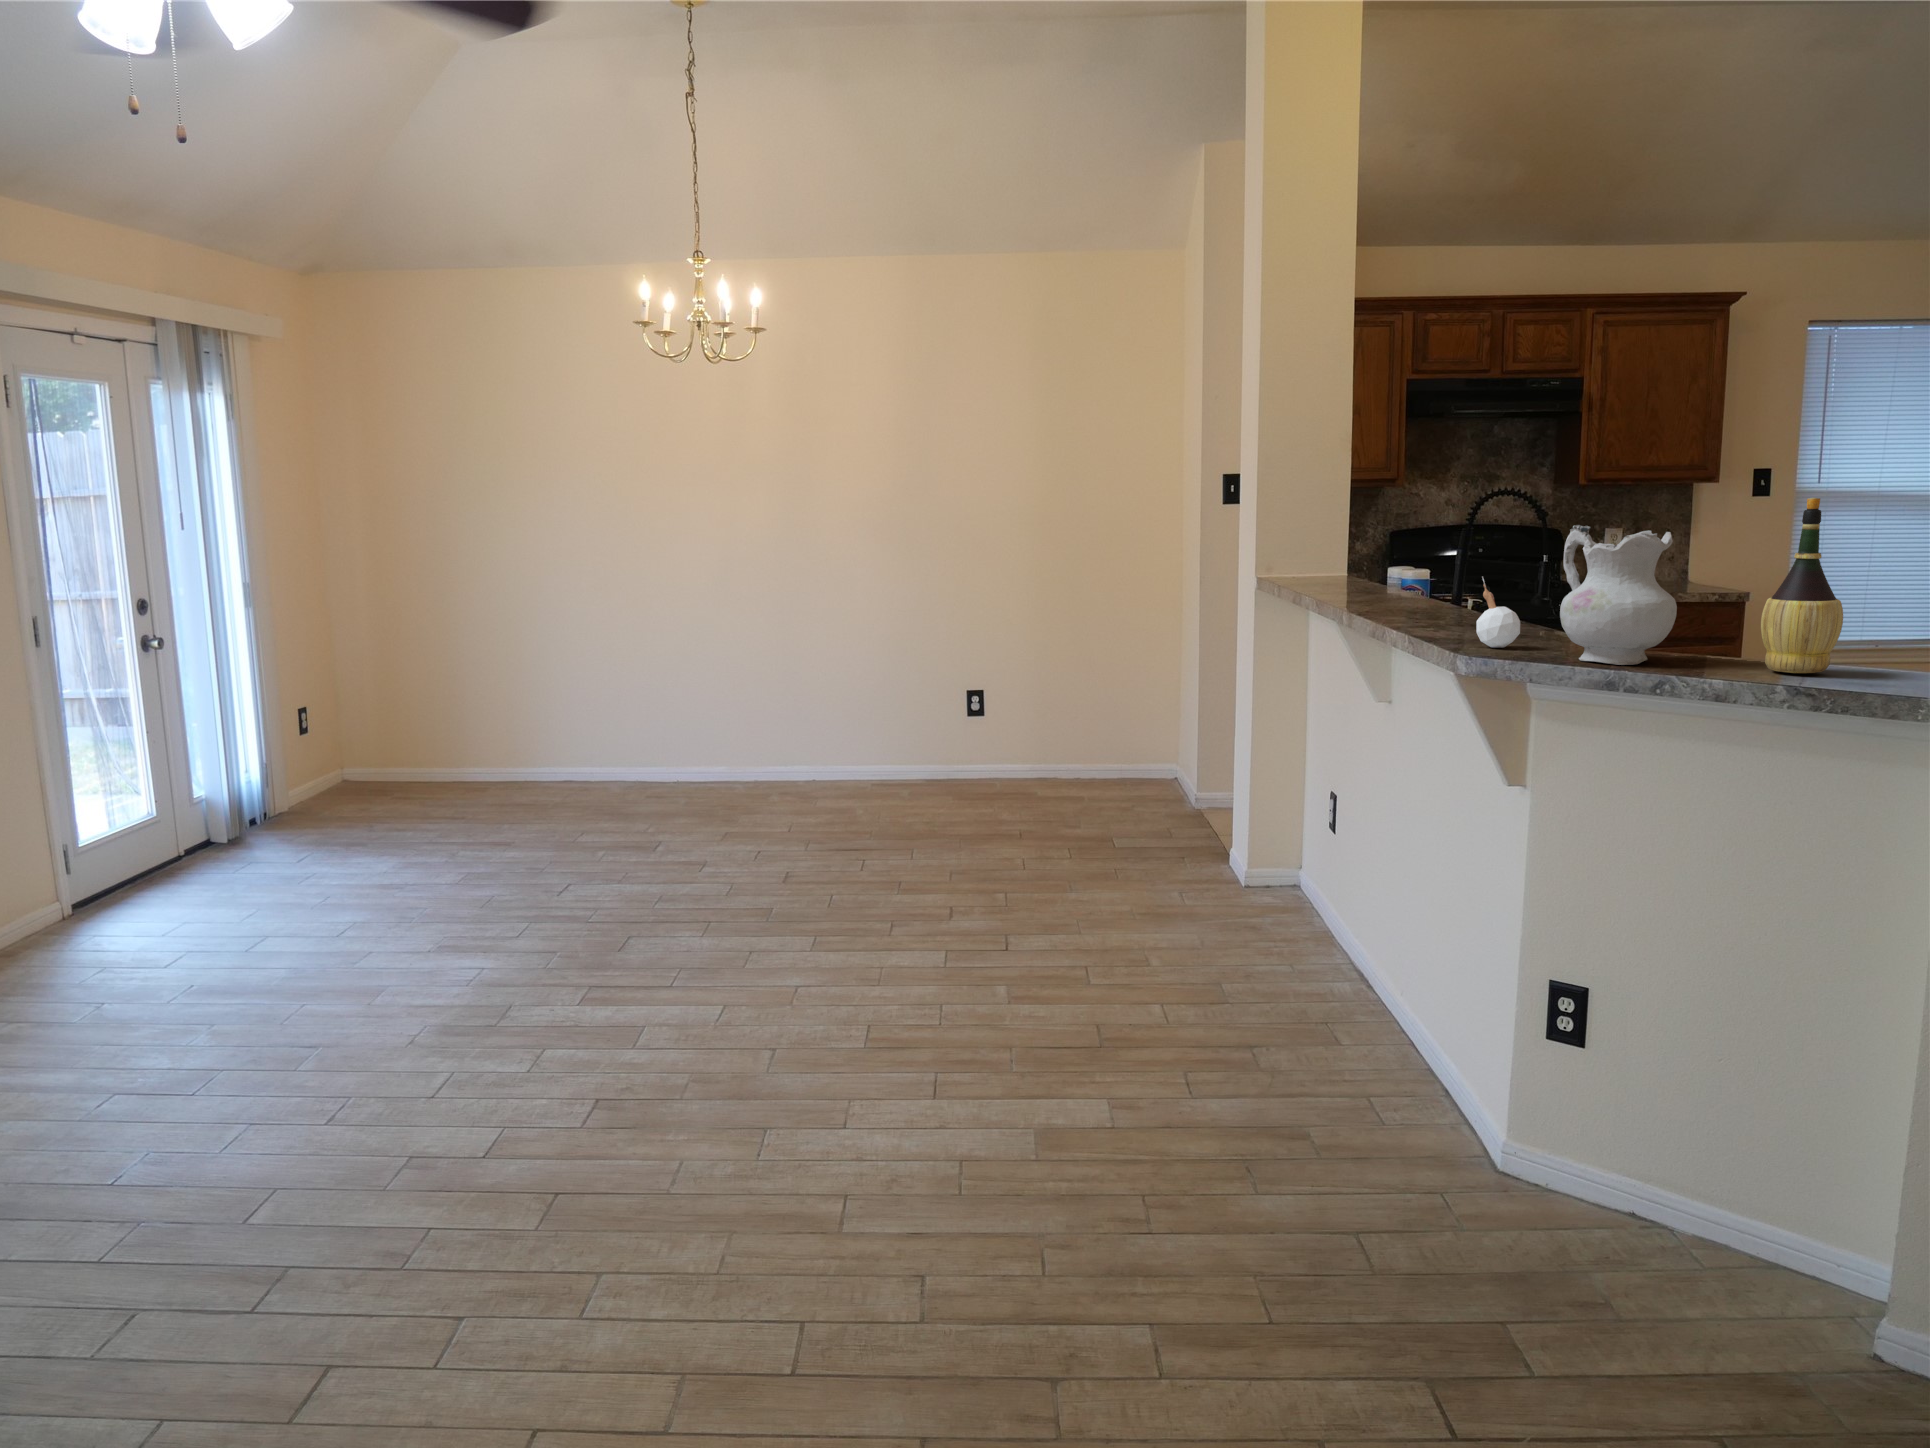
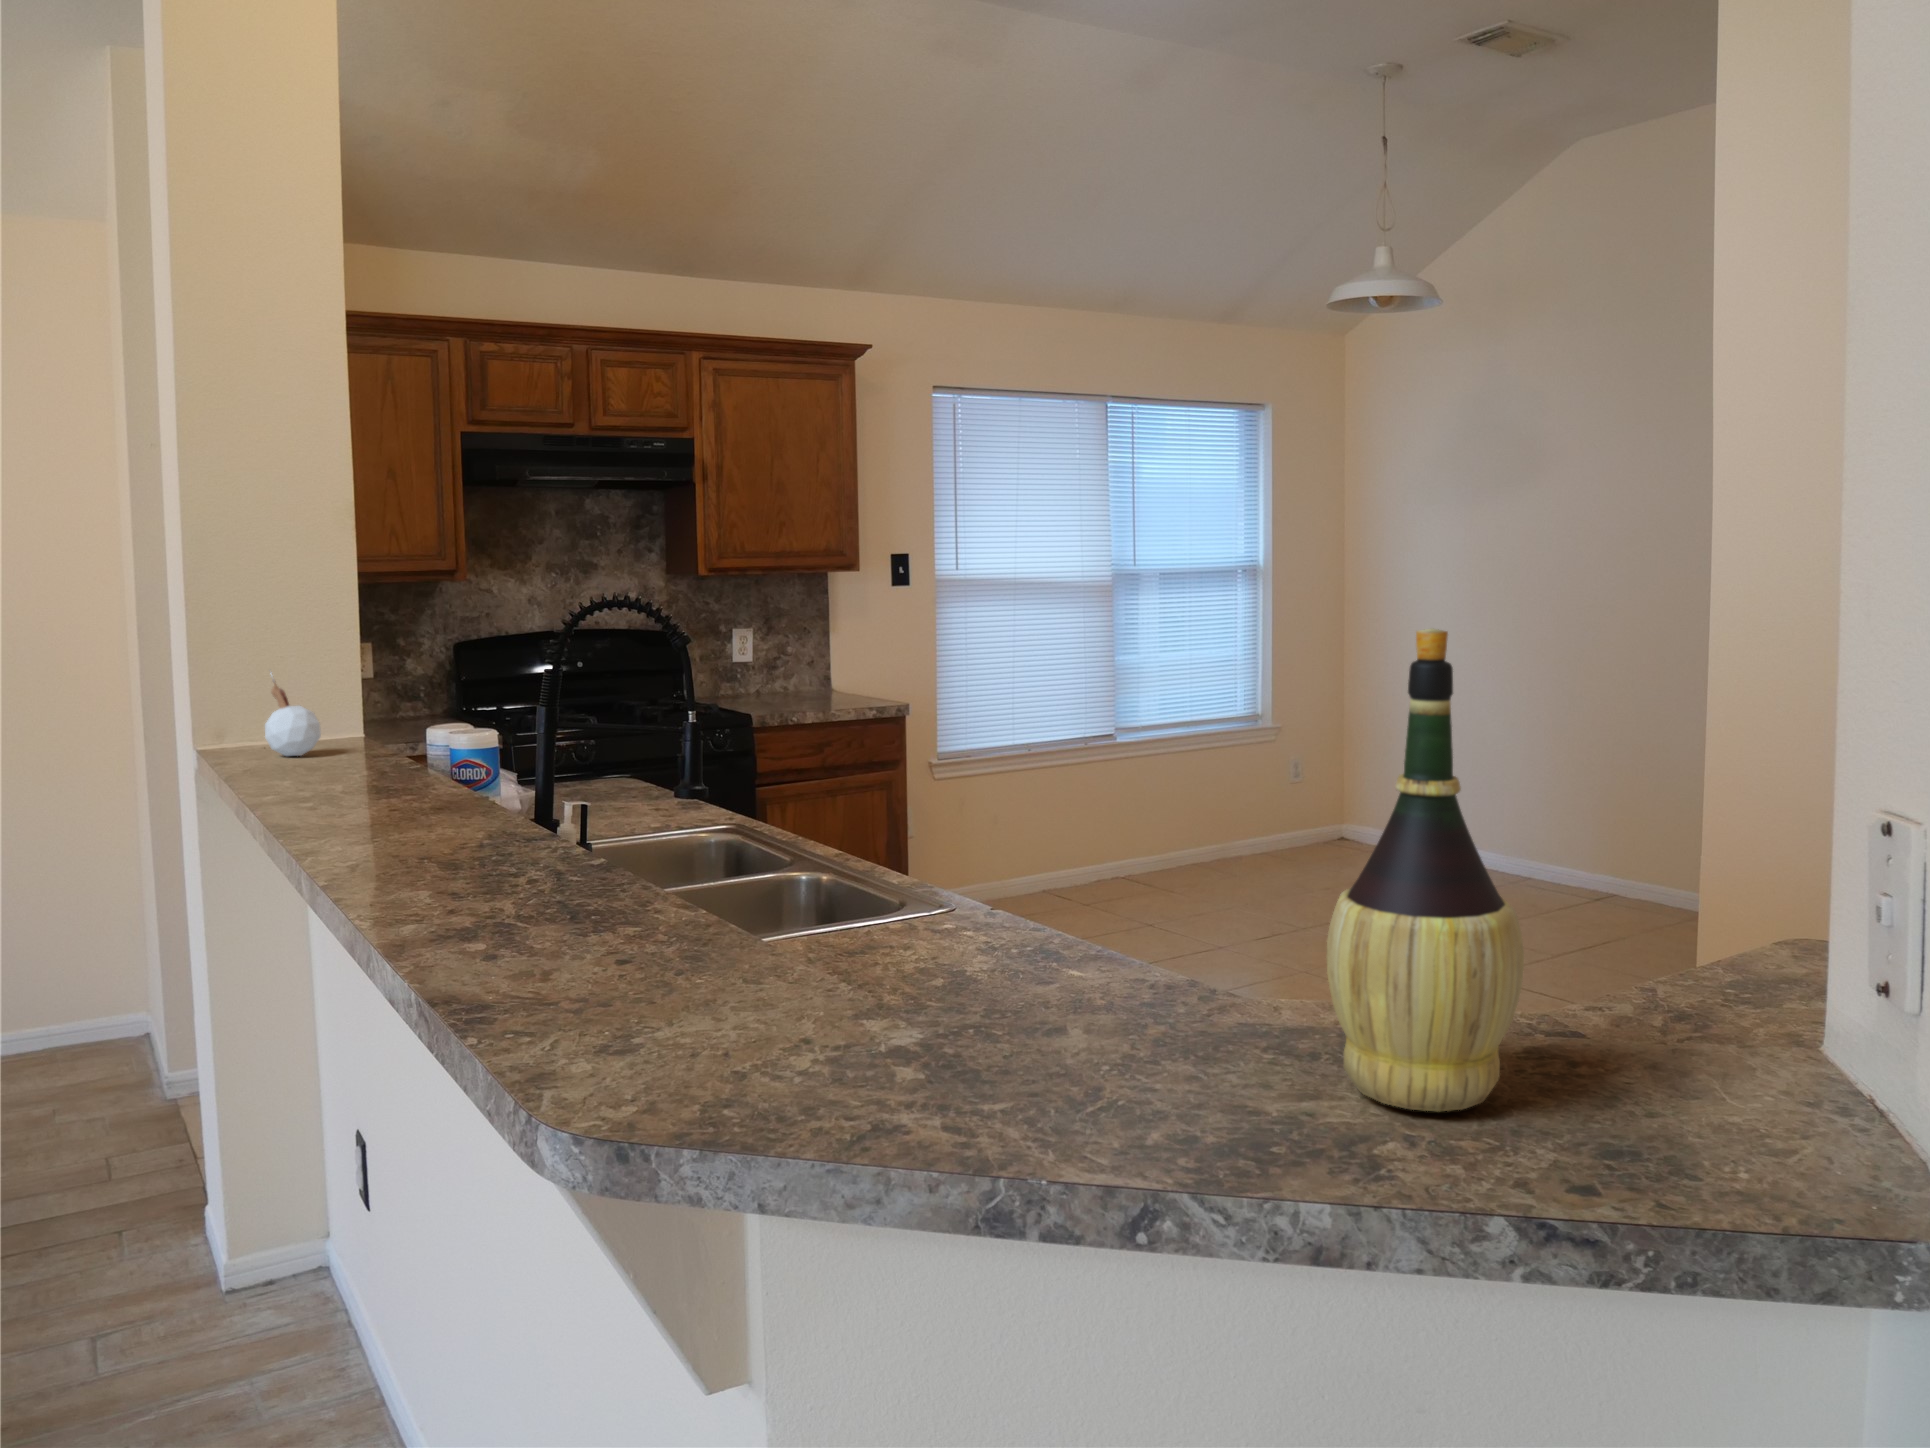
ceramic pitcher: present [1560,525,1677,665] -> none [800,699,1120,1133]
candle: present [1476,576,1520,648] -> present [265,672,321,756]

